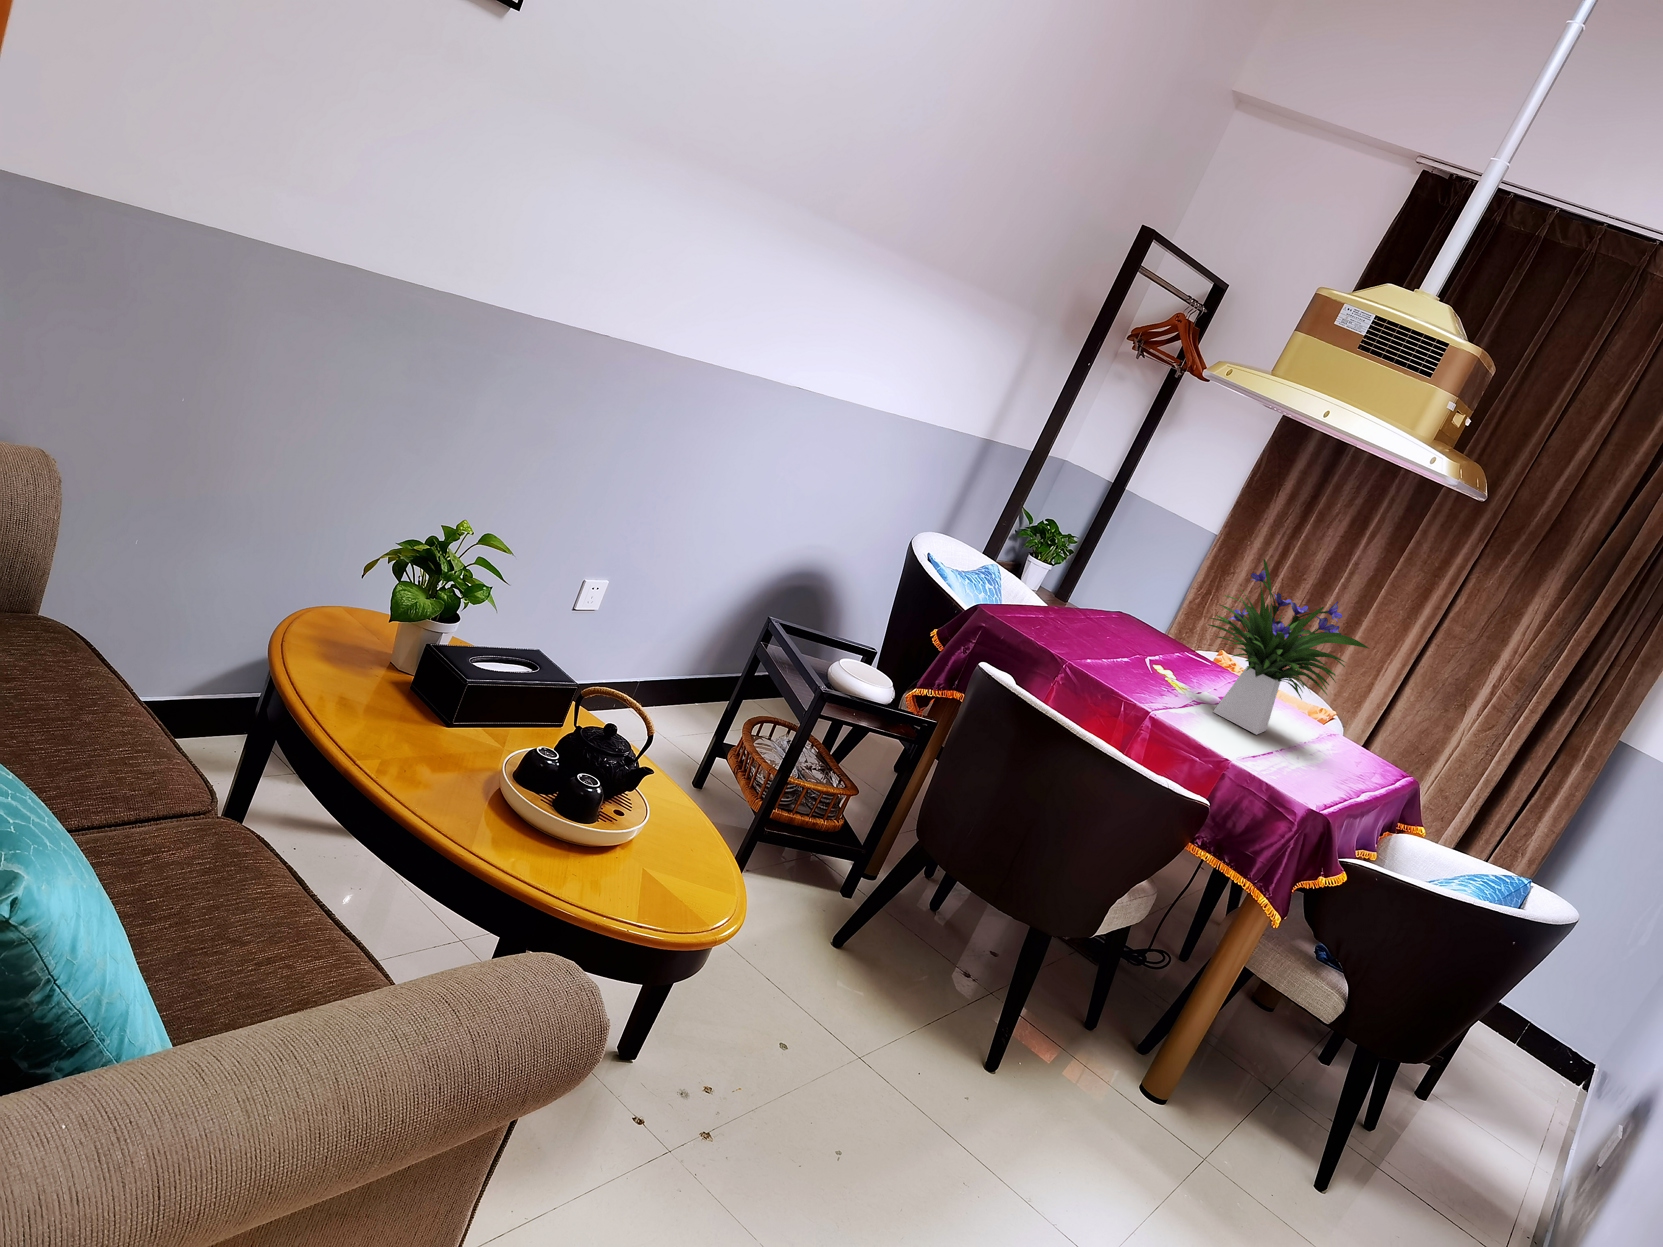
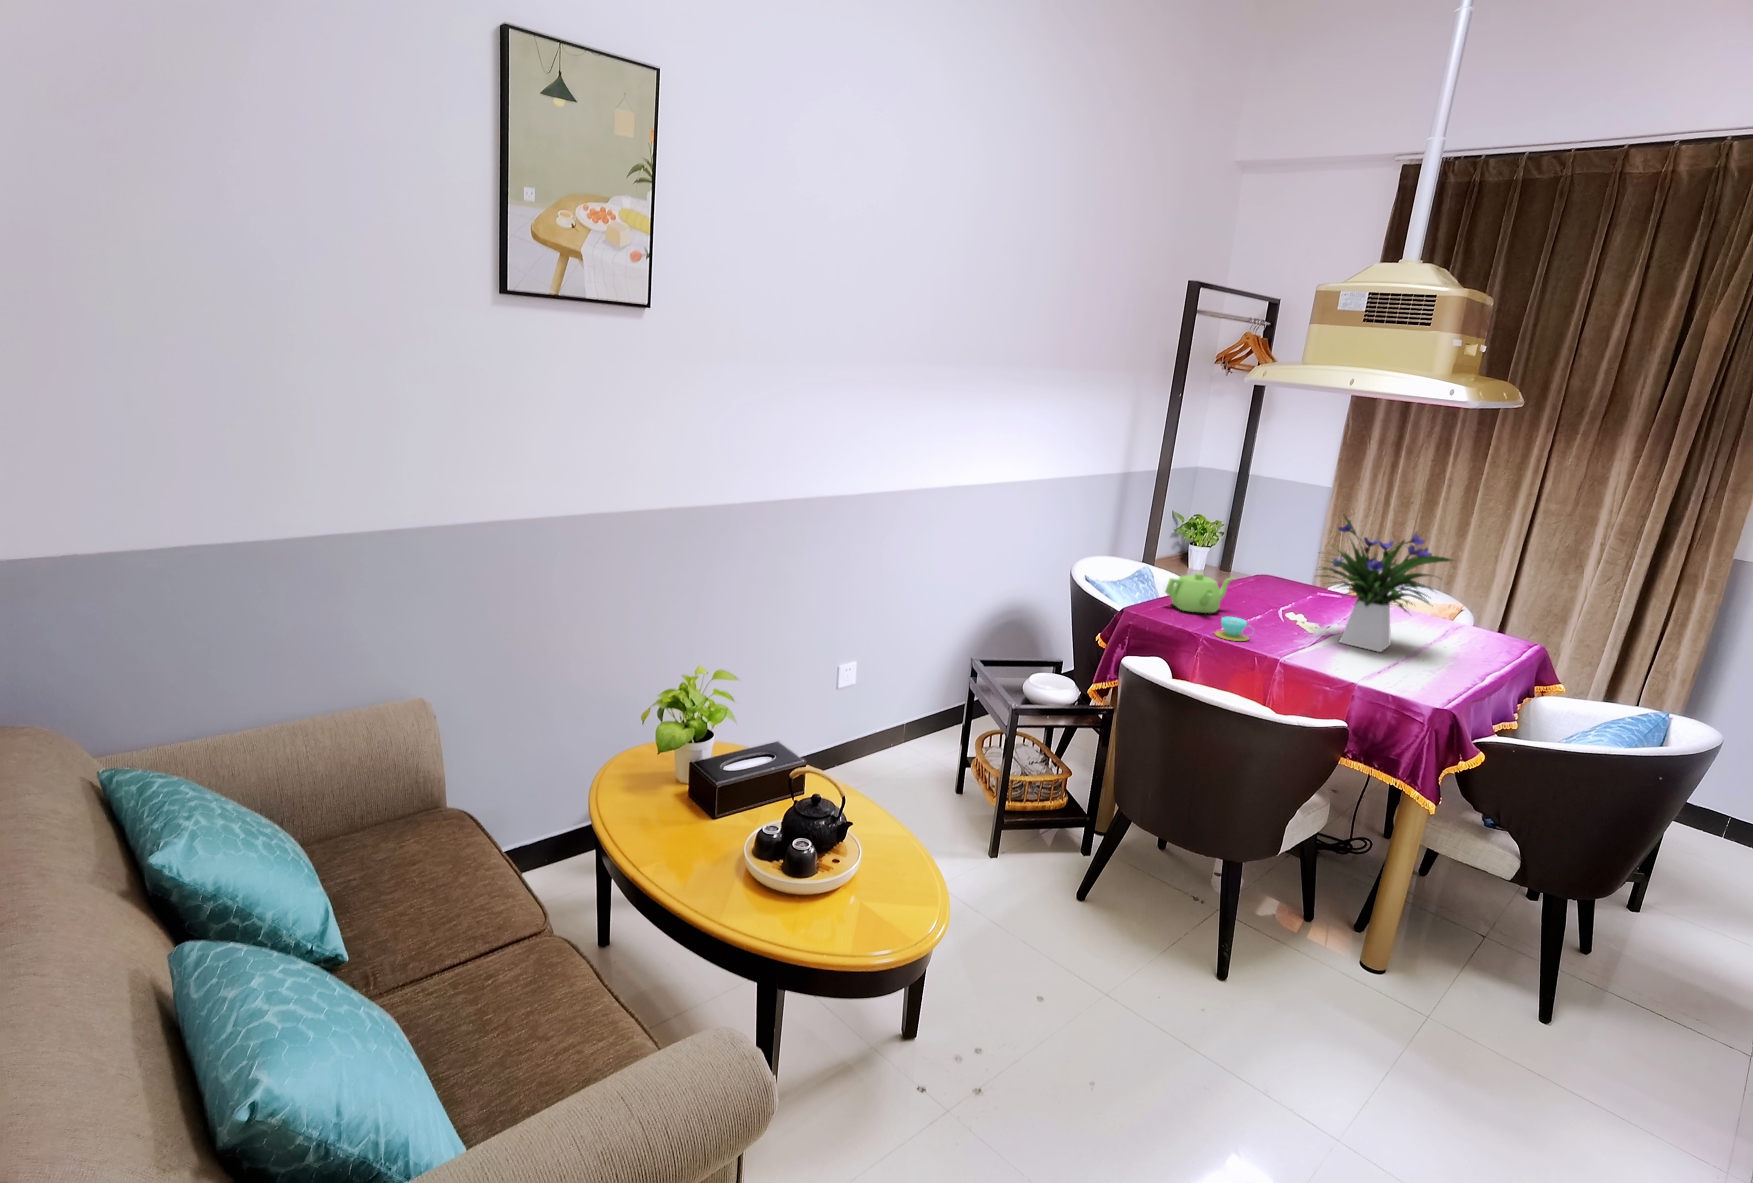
teapot: none [1026,581,1113,639] -> present [1165,573,1233,613]
teacup: none [1078,644,1127,680] -> present [1215,617,1249,641]

